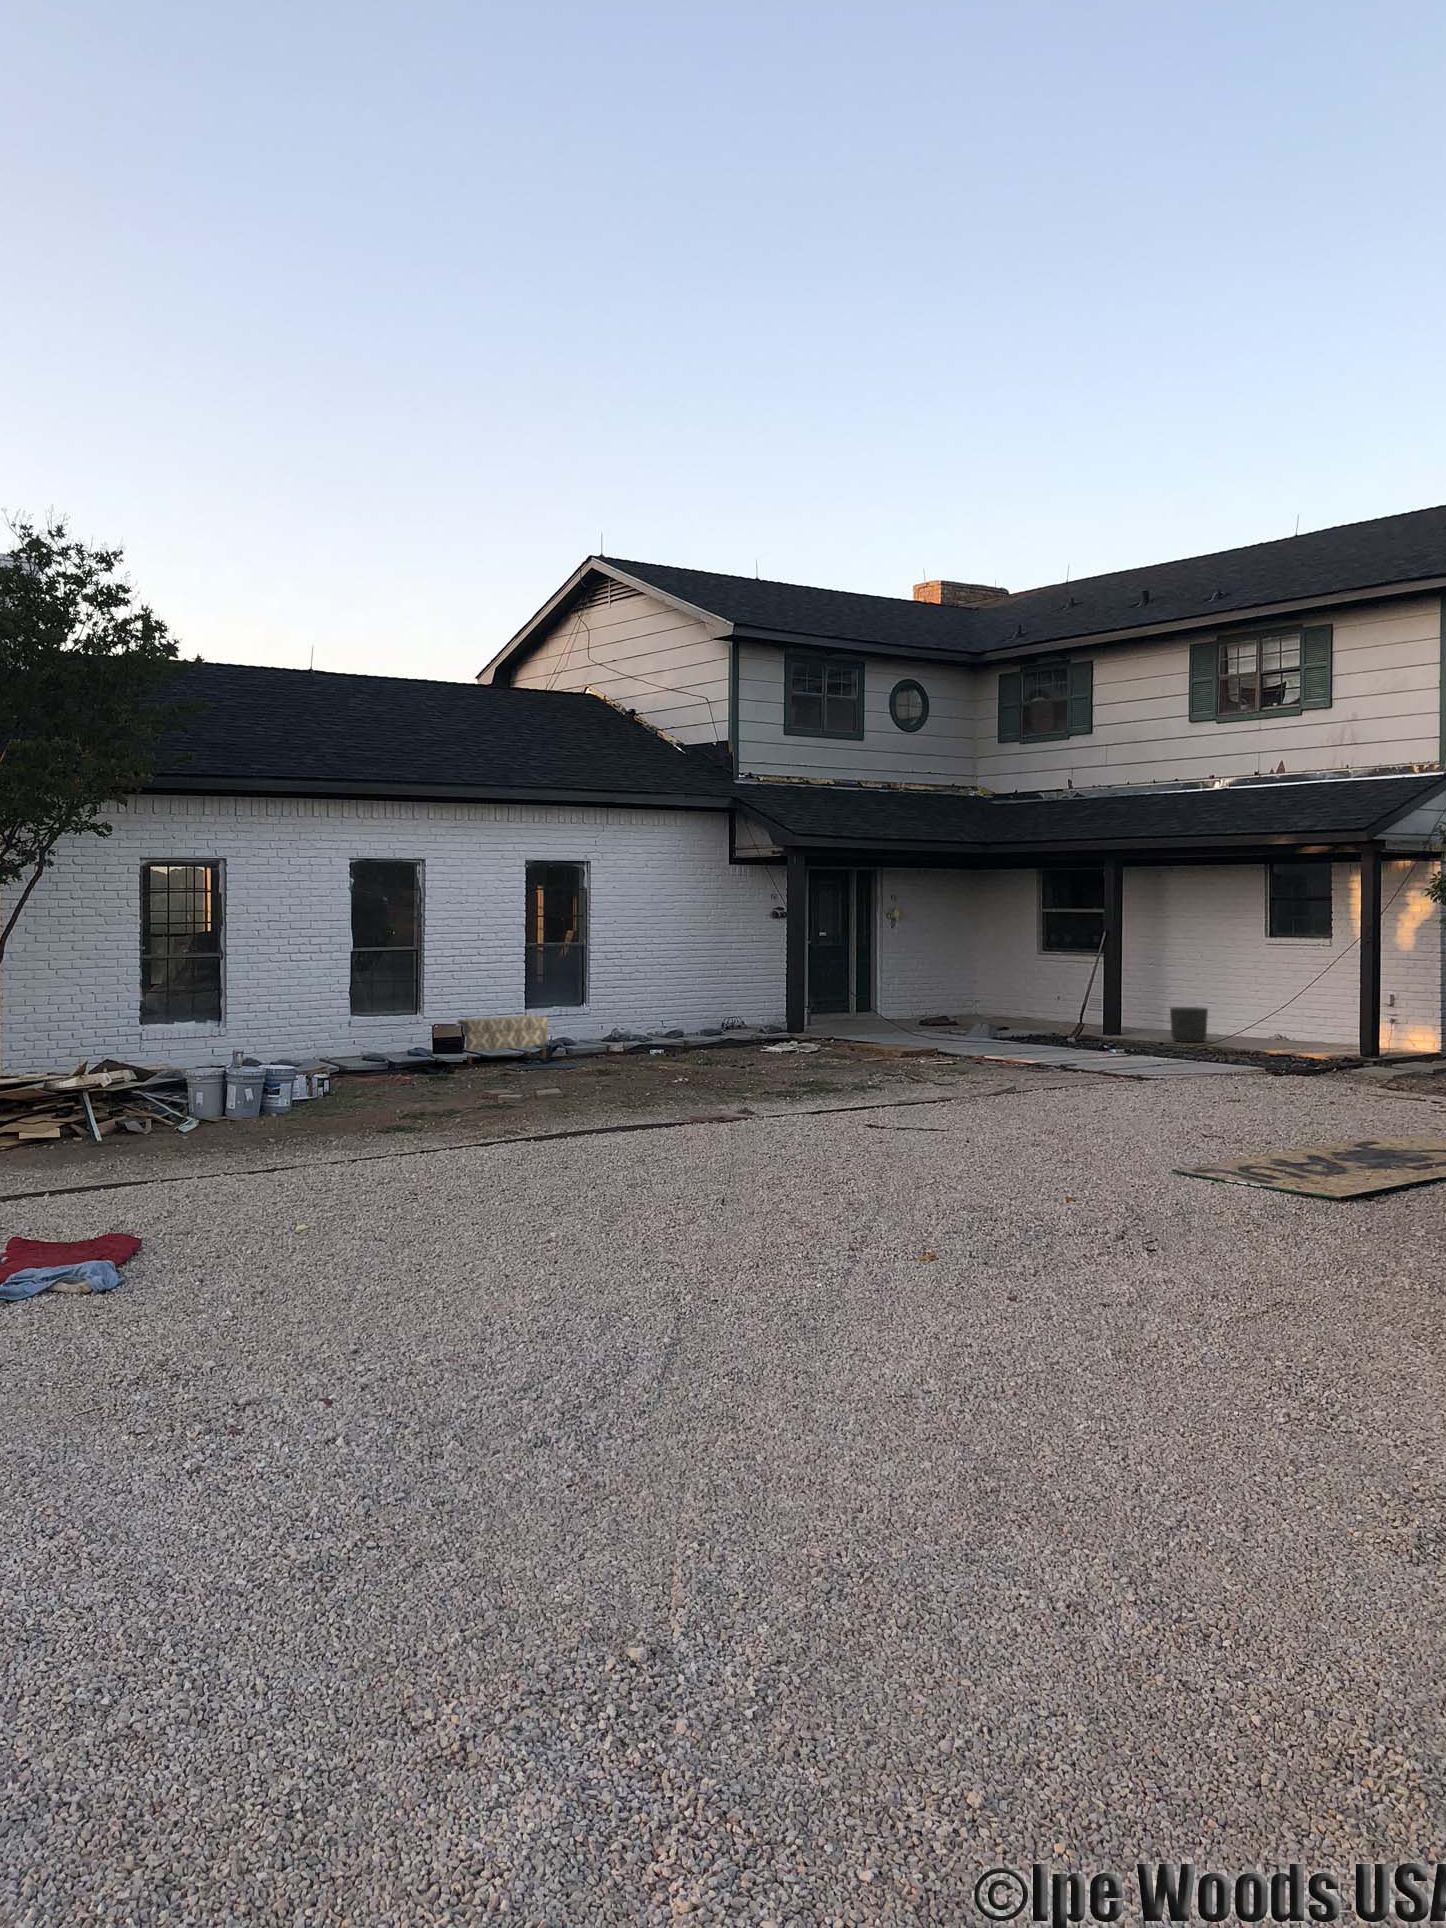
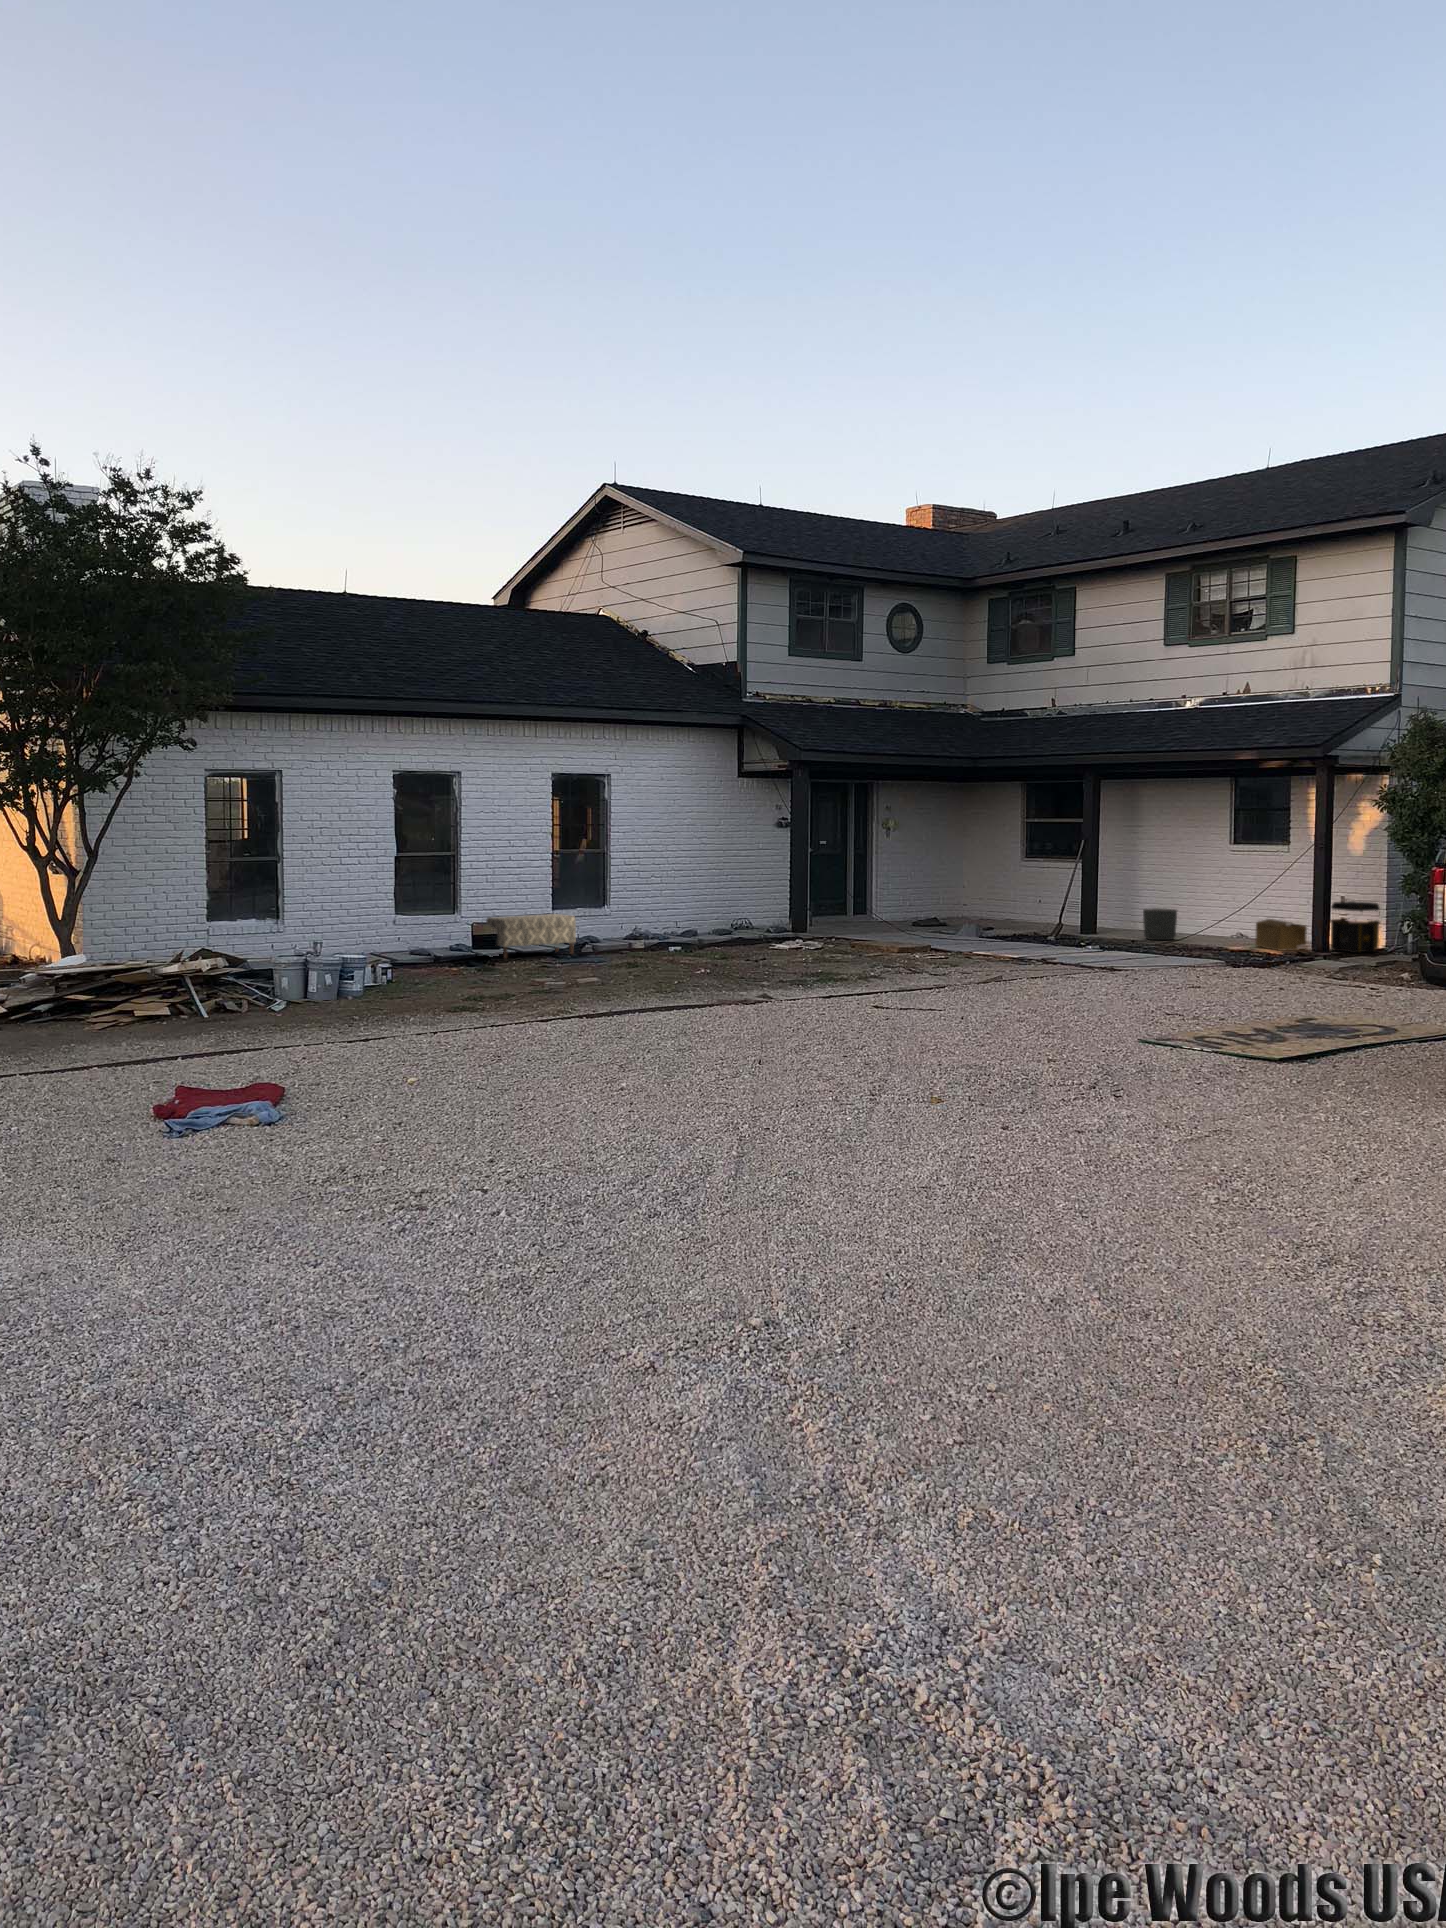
toolbox: none [1379,1000,1436,1057] -> present [1331,901,1380,953]
cardboard box: none [1296,1019,1353,1054] -> present [1255,919,1307,951]

